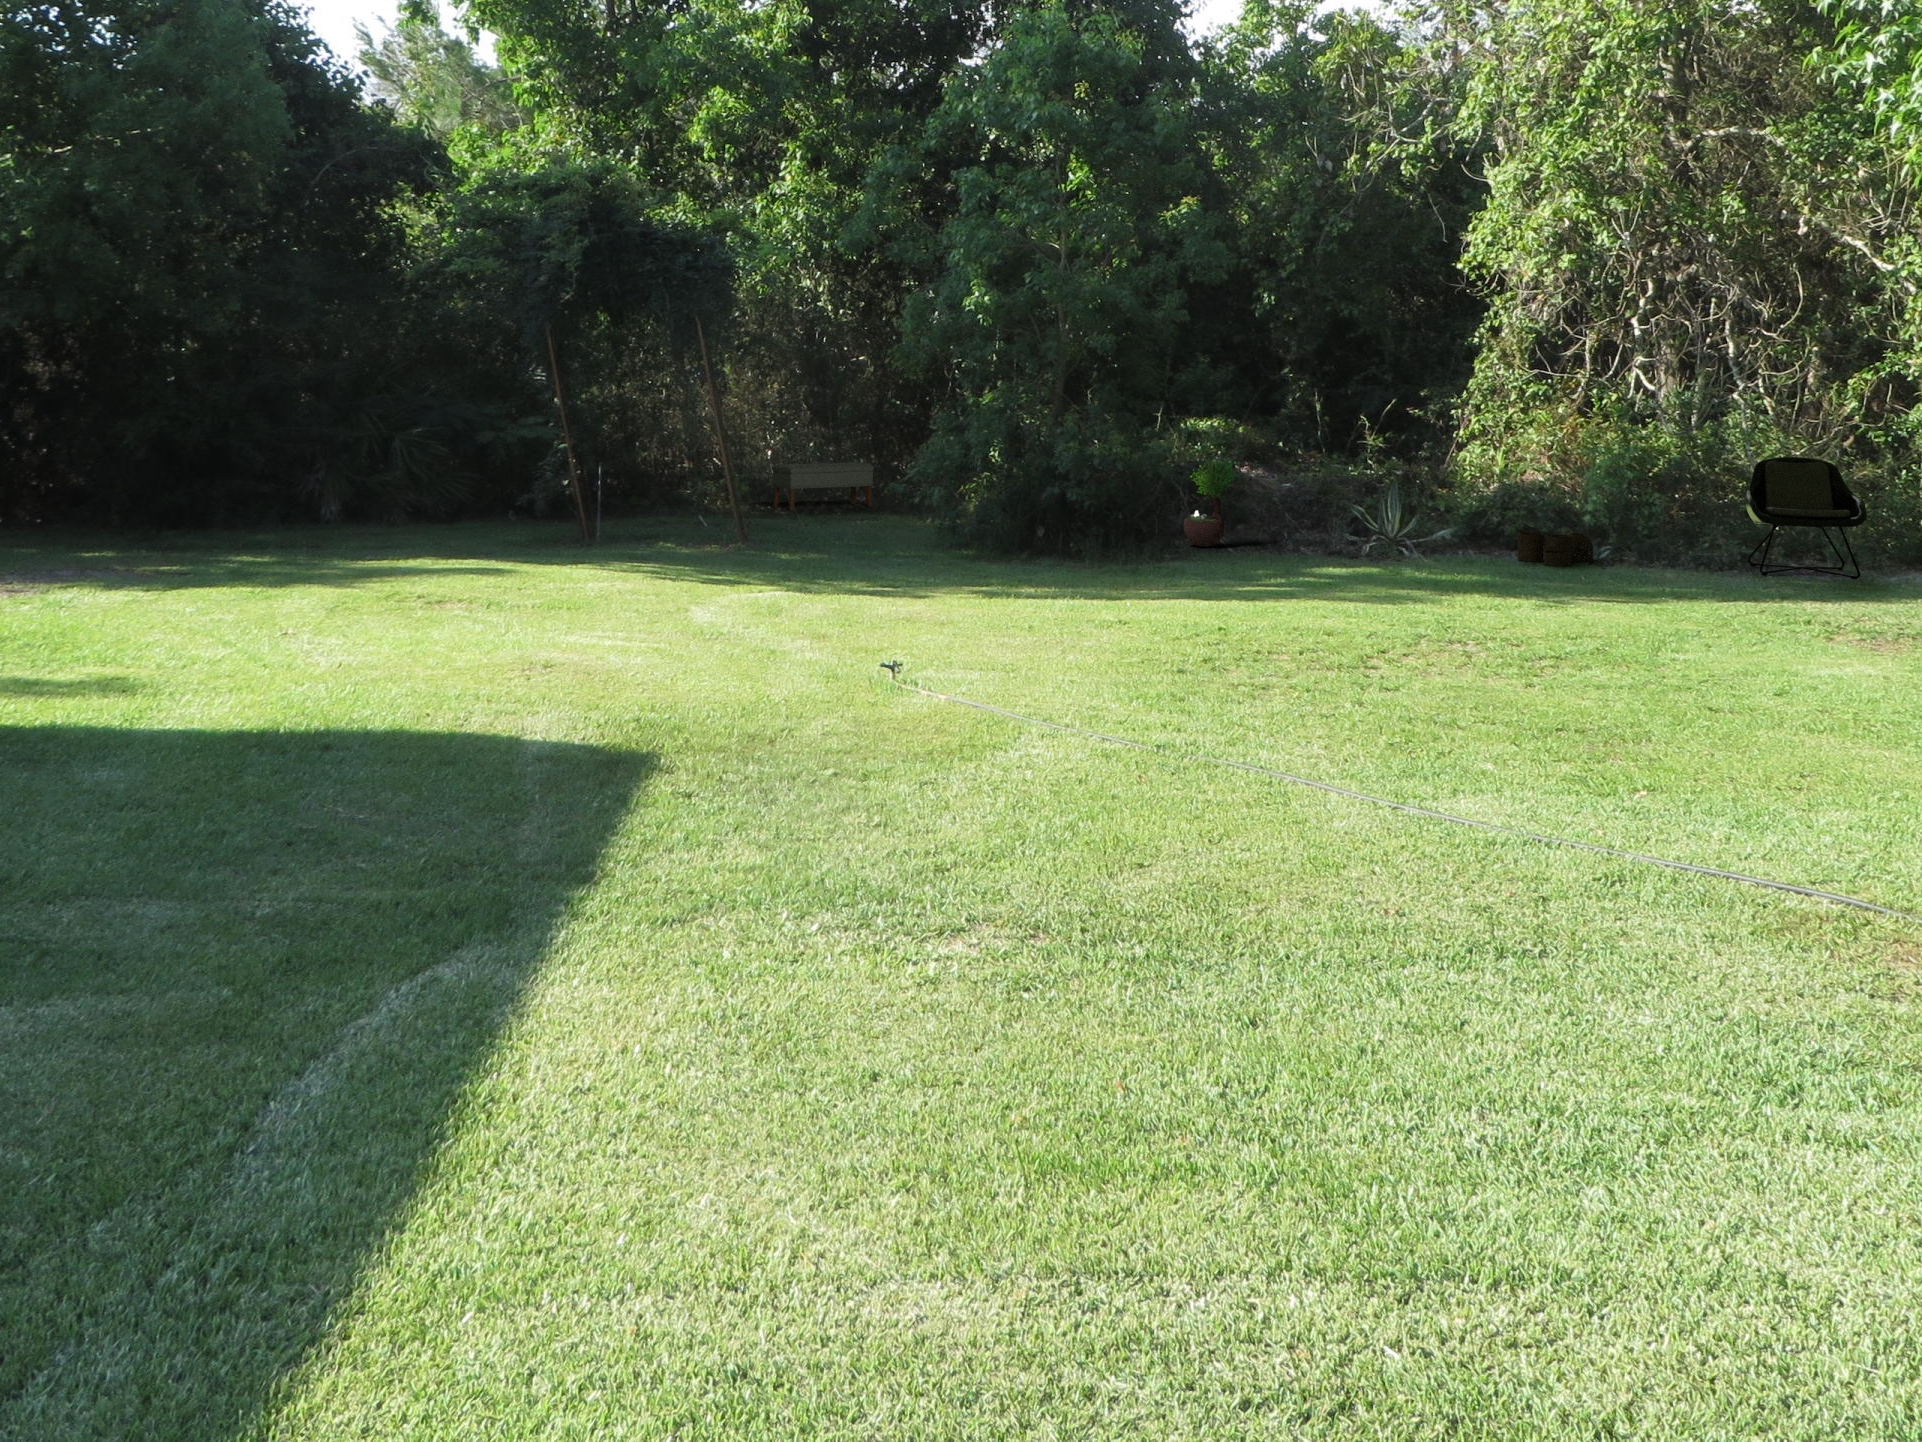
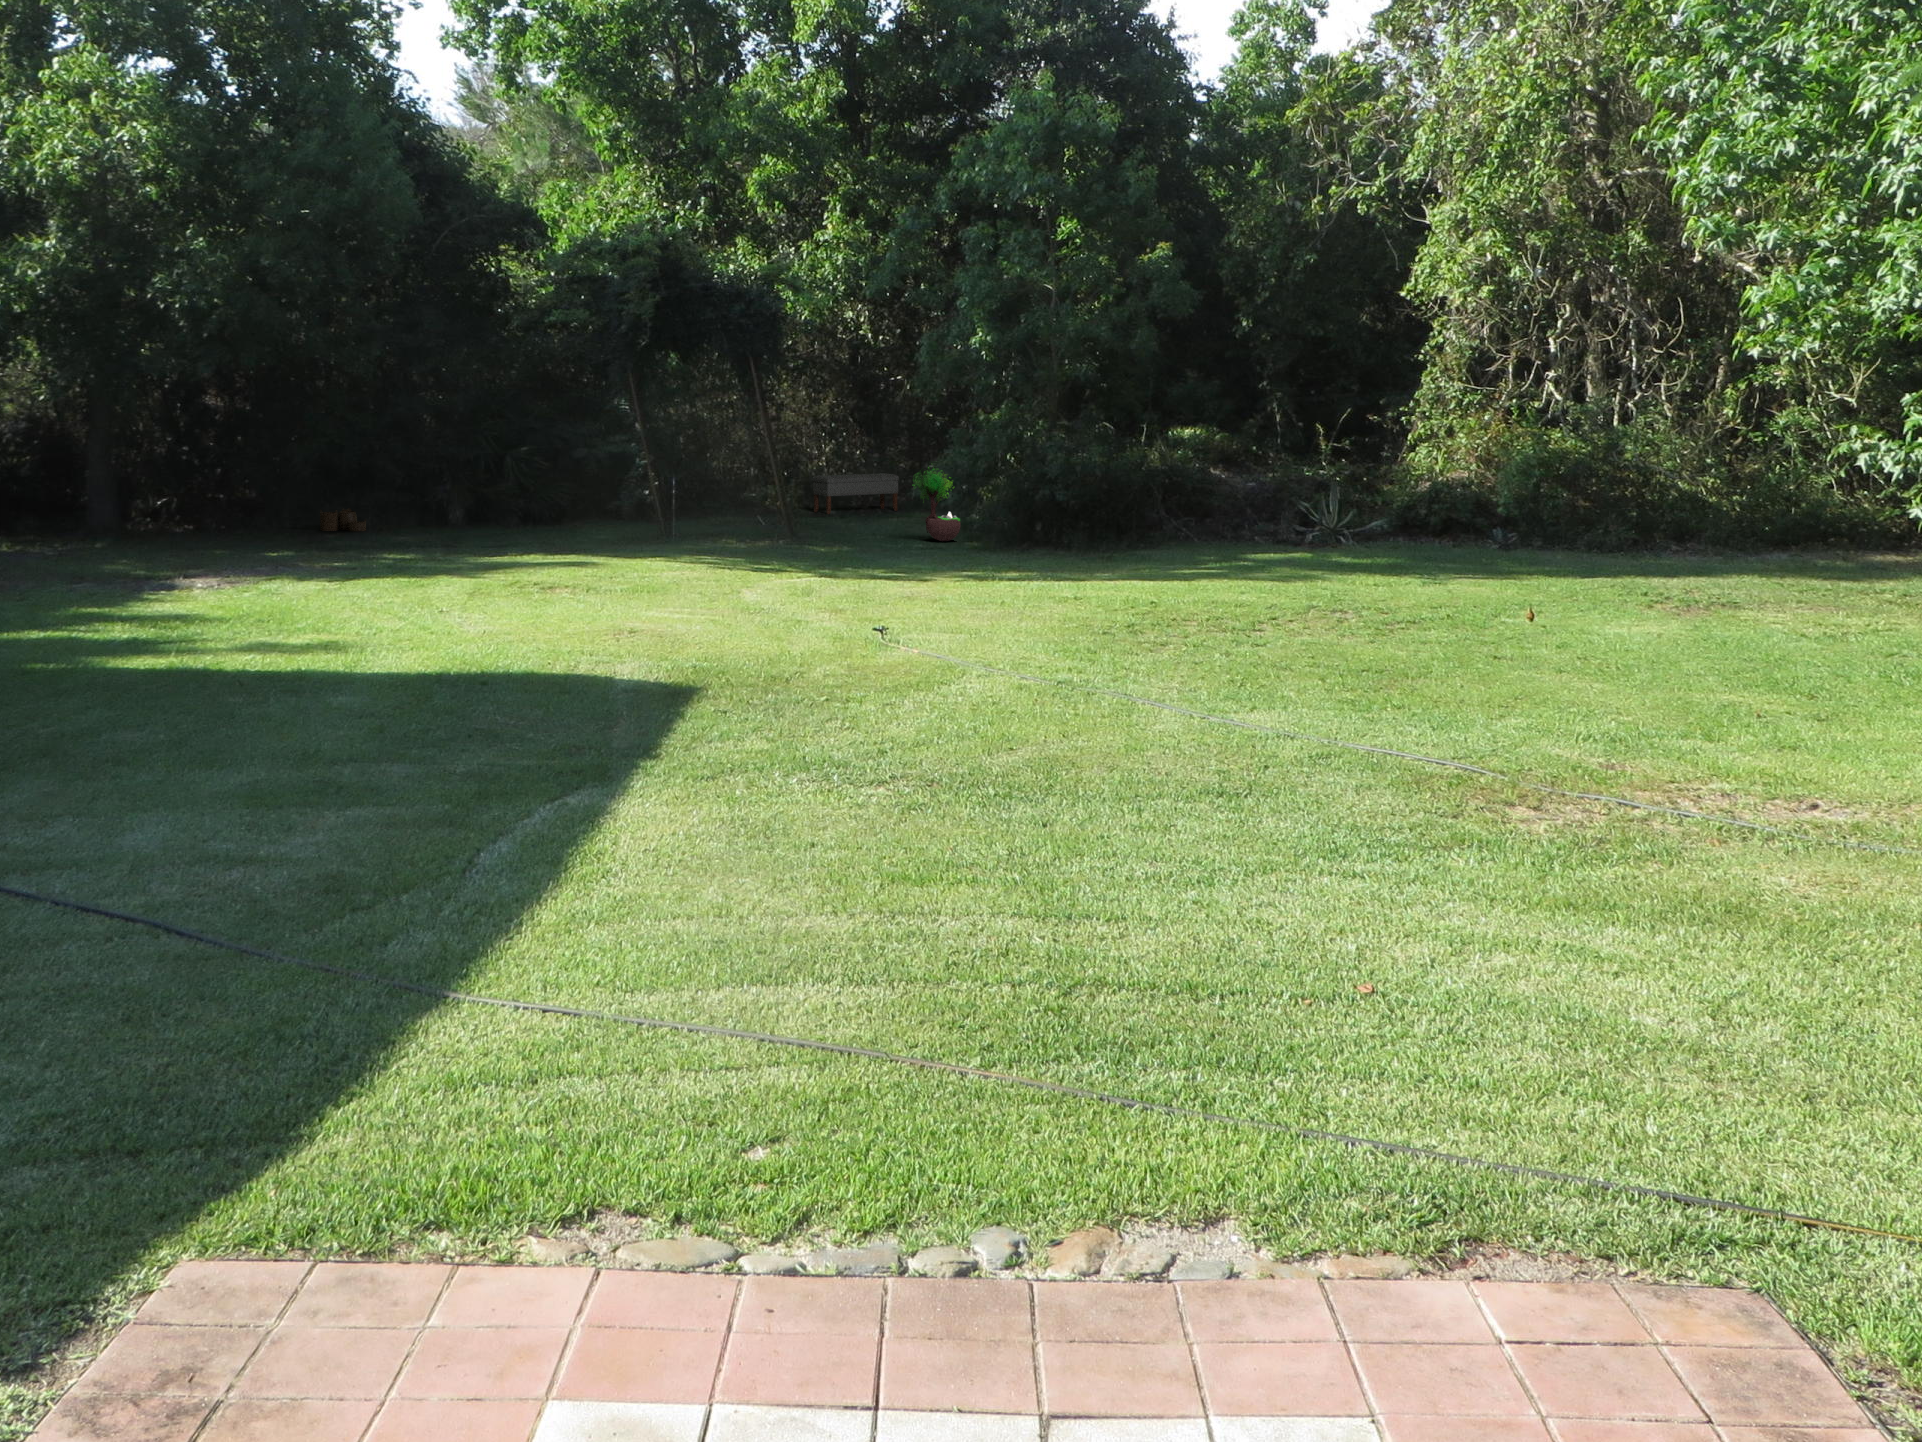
lounge chair: present [1746,457,1867,579] -> none [1624,465,1726,569]
potted tree: present [1184,458,1236,547] -> present [912,467,961,542]
woven basket: present [1517,528,1593,567] -> present [320,508,366,531]

